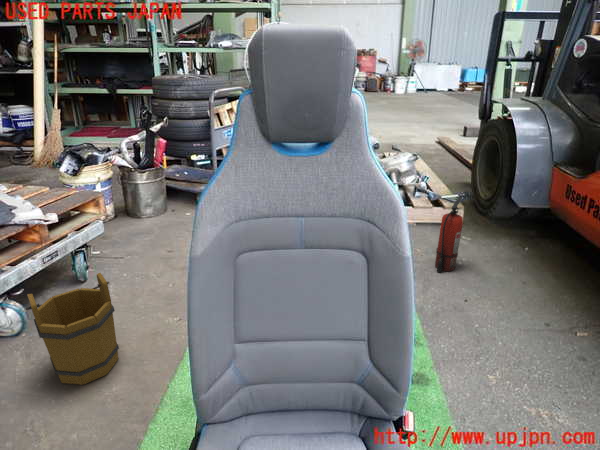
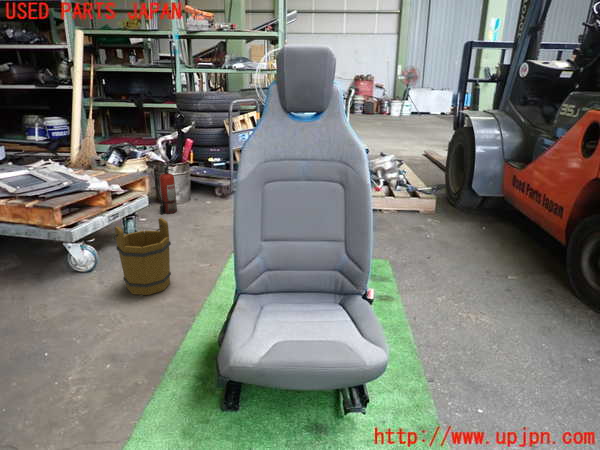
fire extinguisher: present [435,197,463,272] -> present [155,162,177,214]

